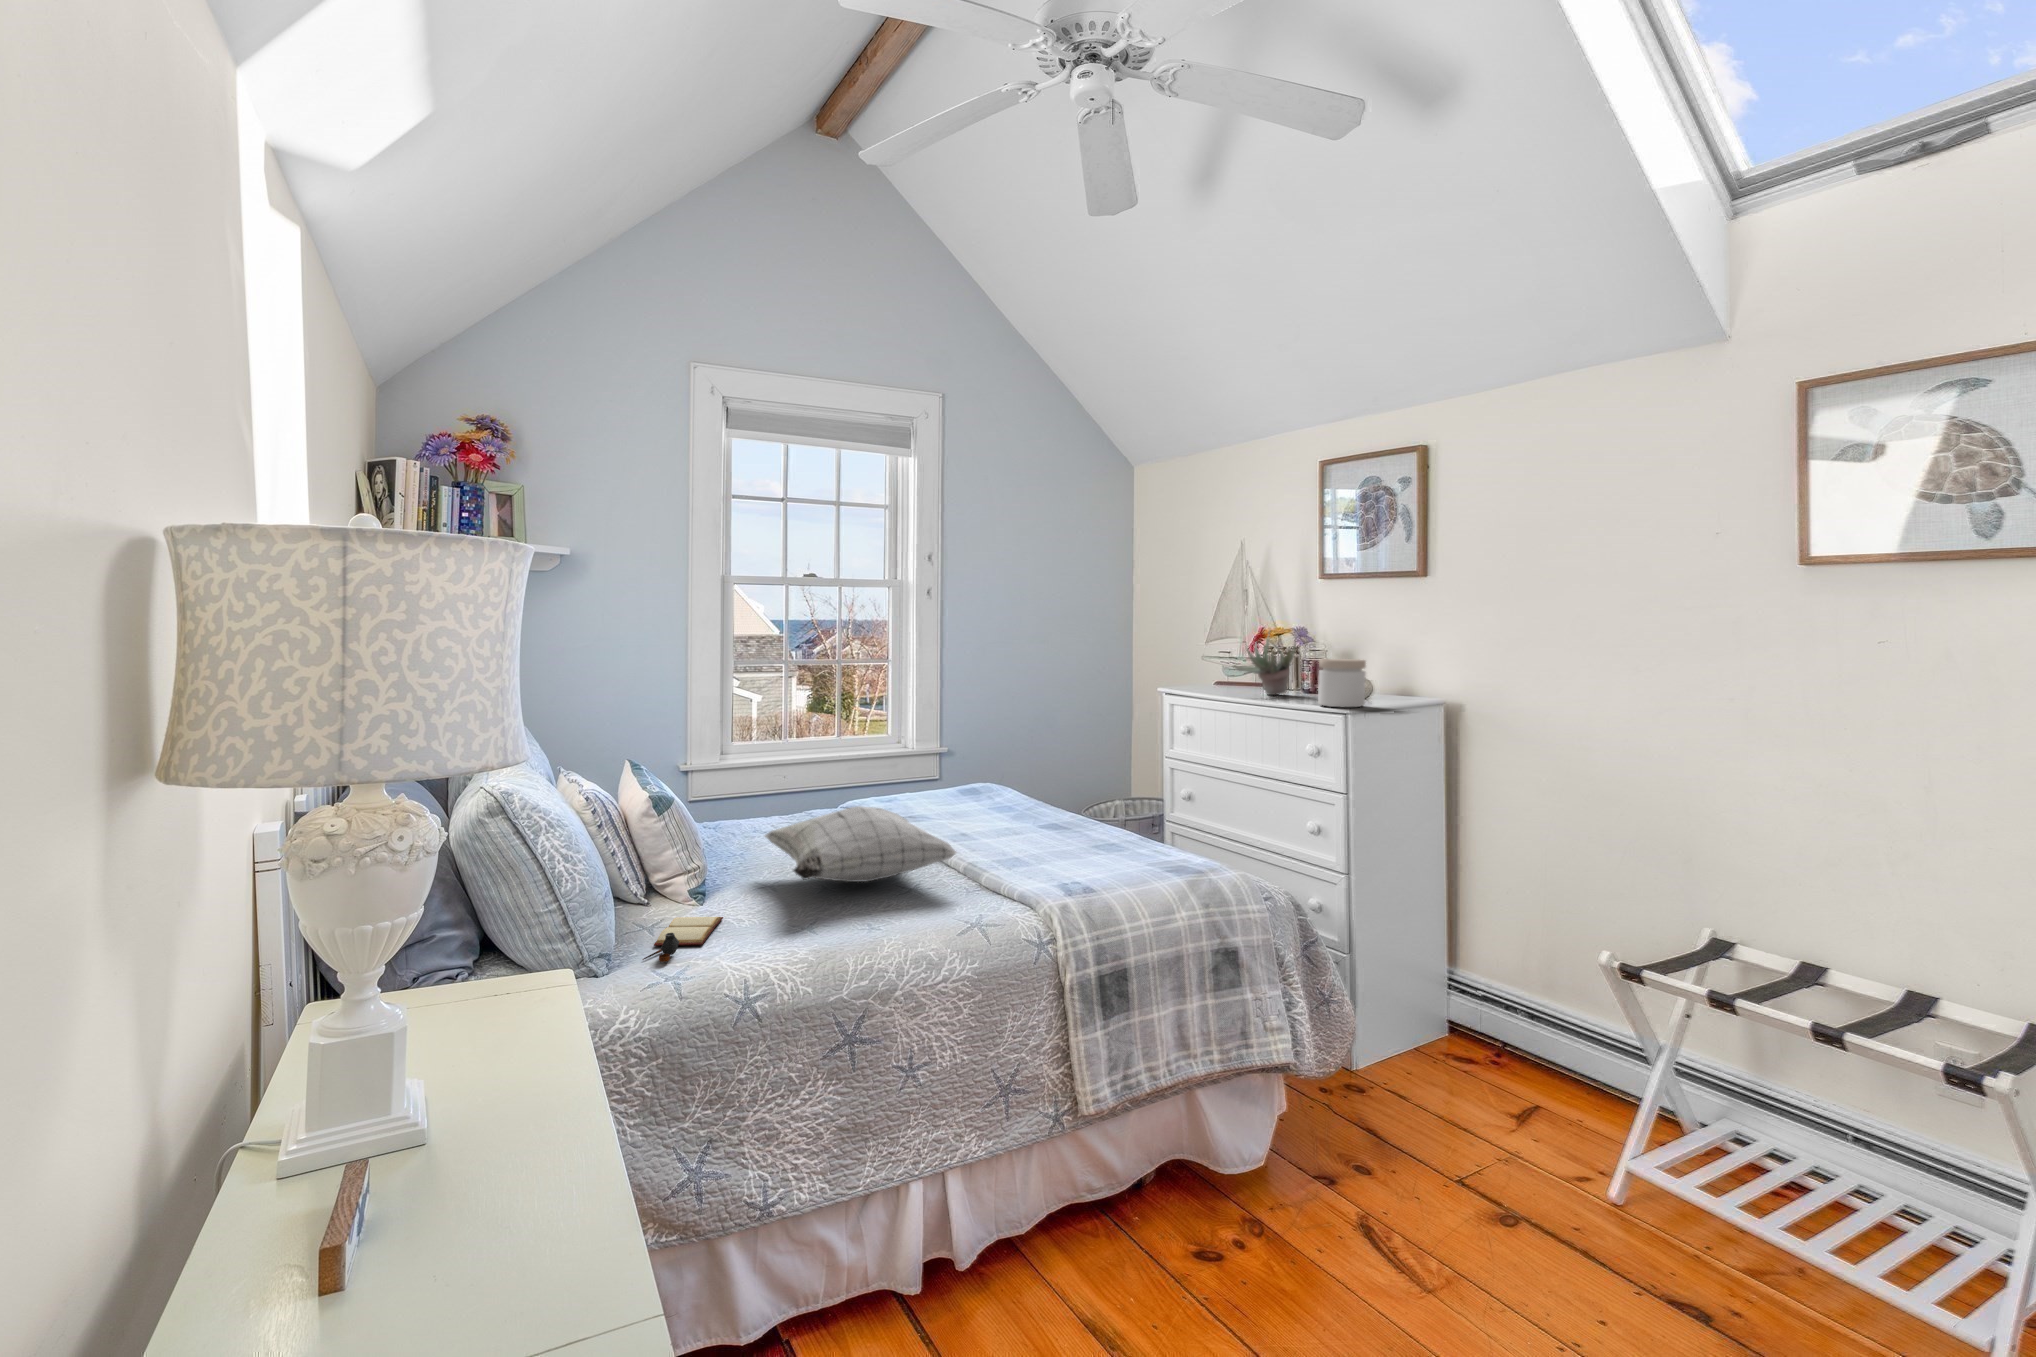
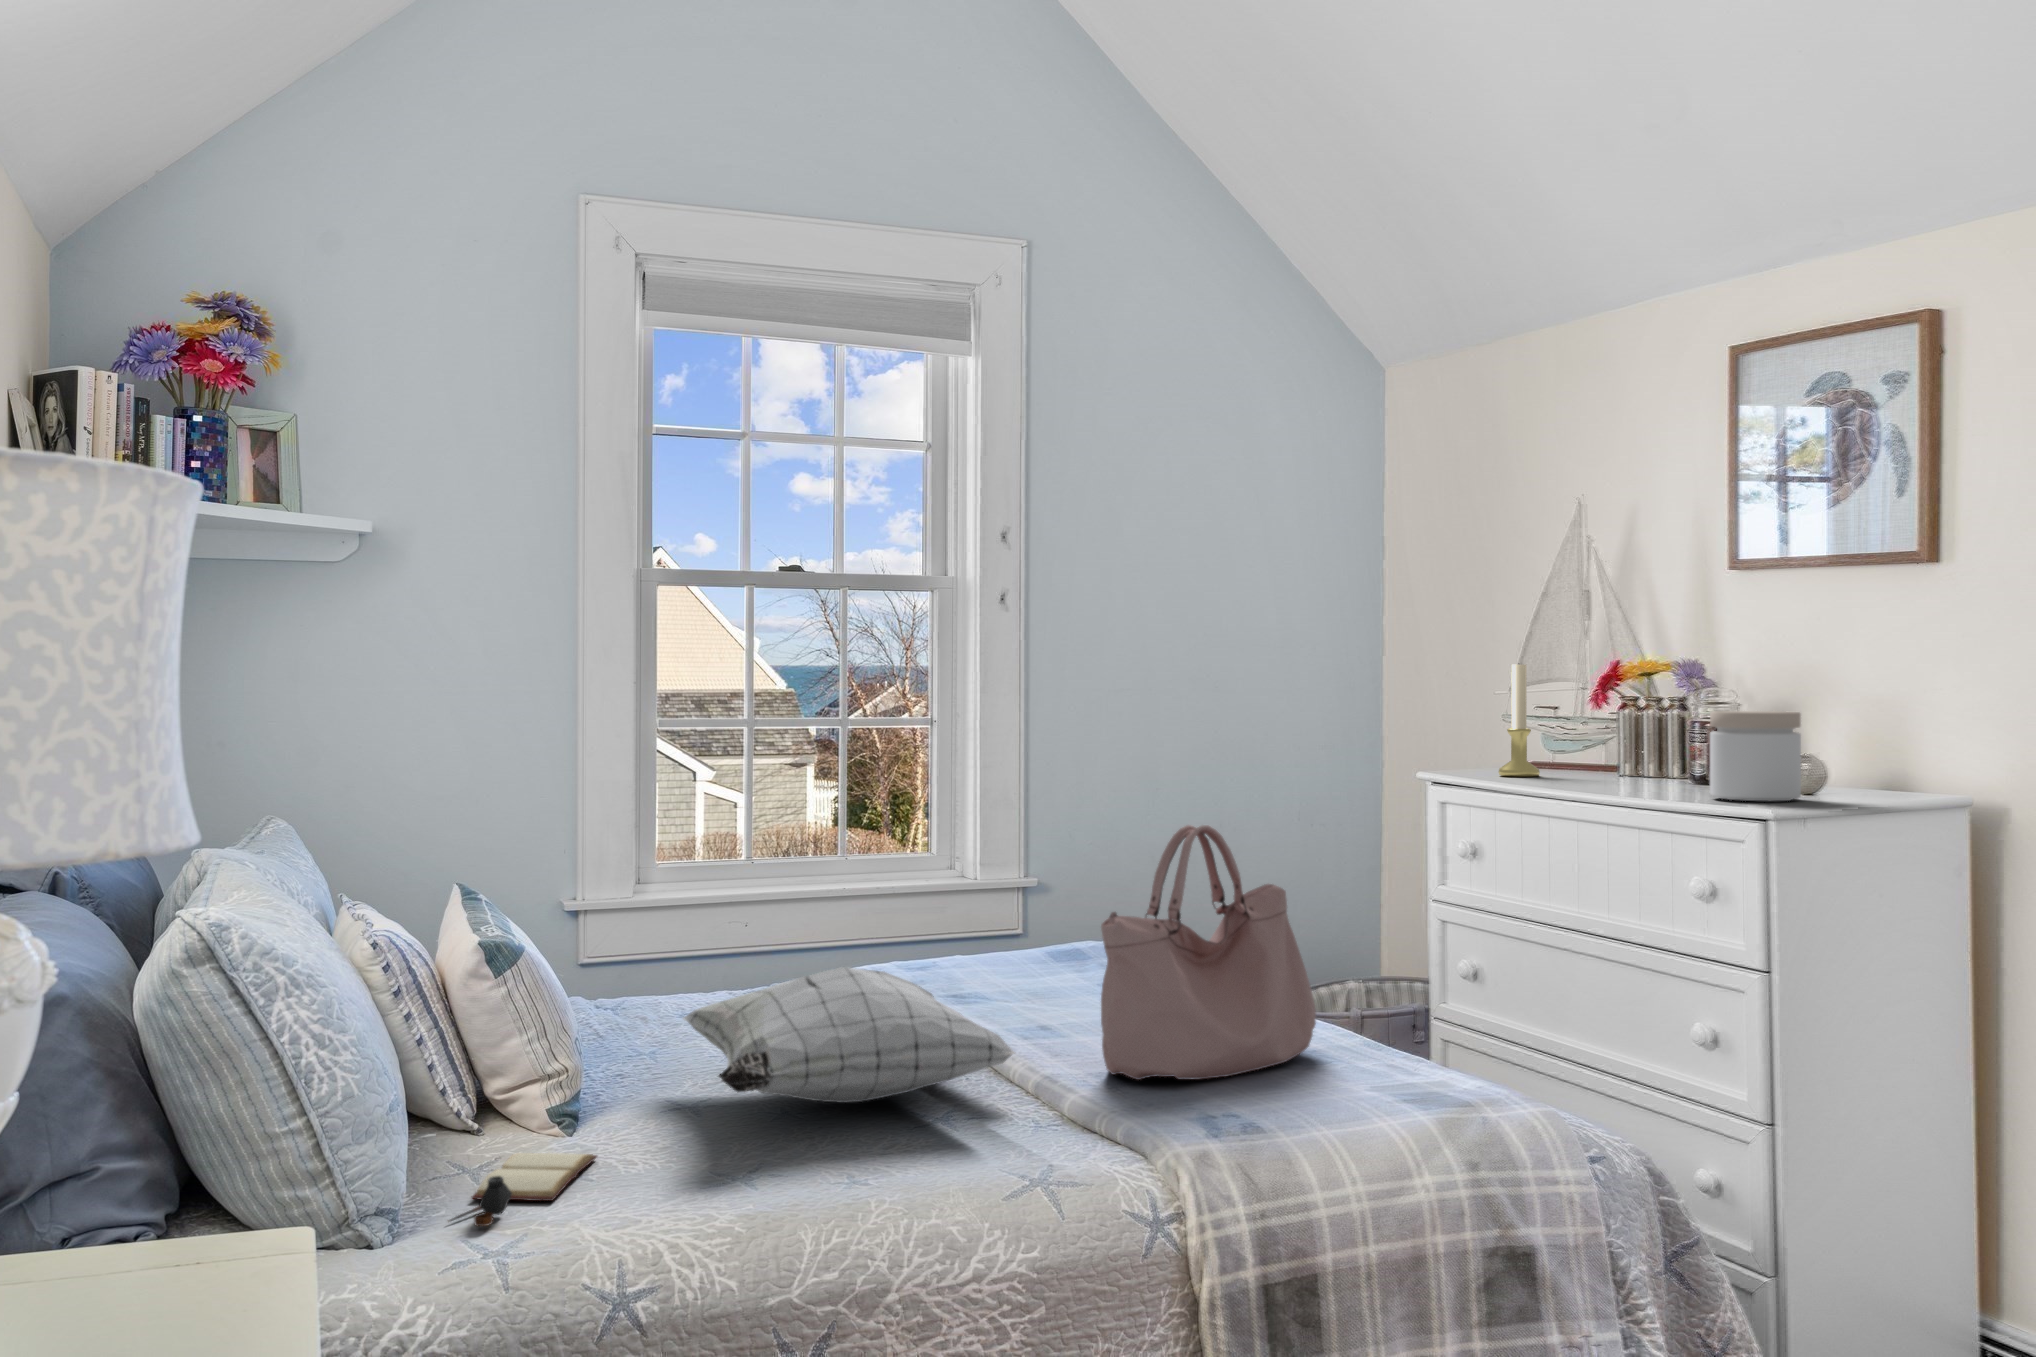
candle holder: none [1203,628,1225,691] -> present [1498,664,1540,777]
succulent plant: present [1233,633,1296,695] -> none [1549,658,1671,782]
handbag: none [1002,724,1116,865] -> present [1101,825,1316,1080]

